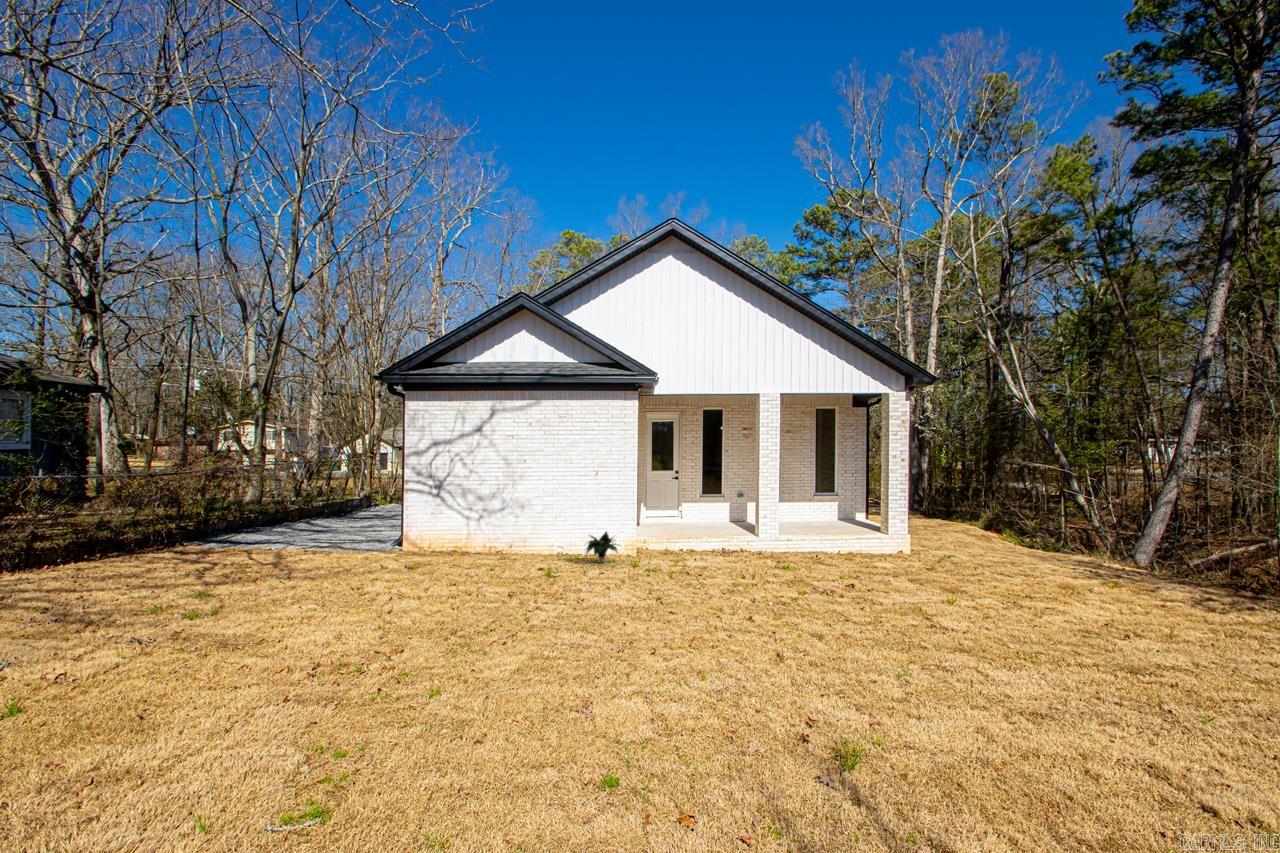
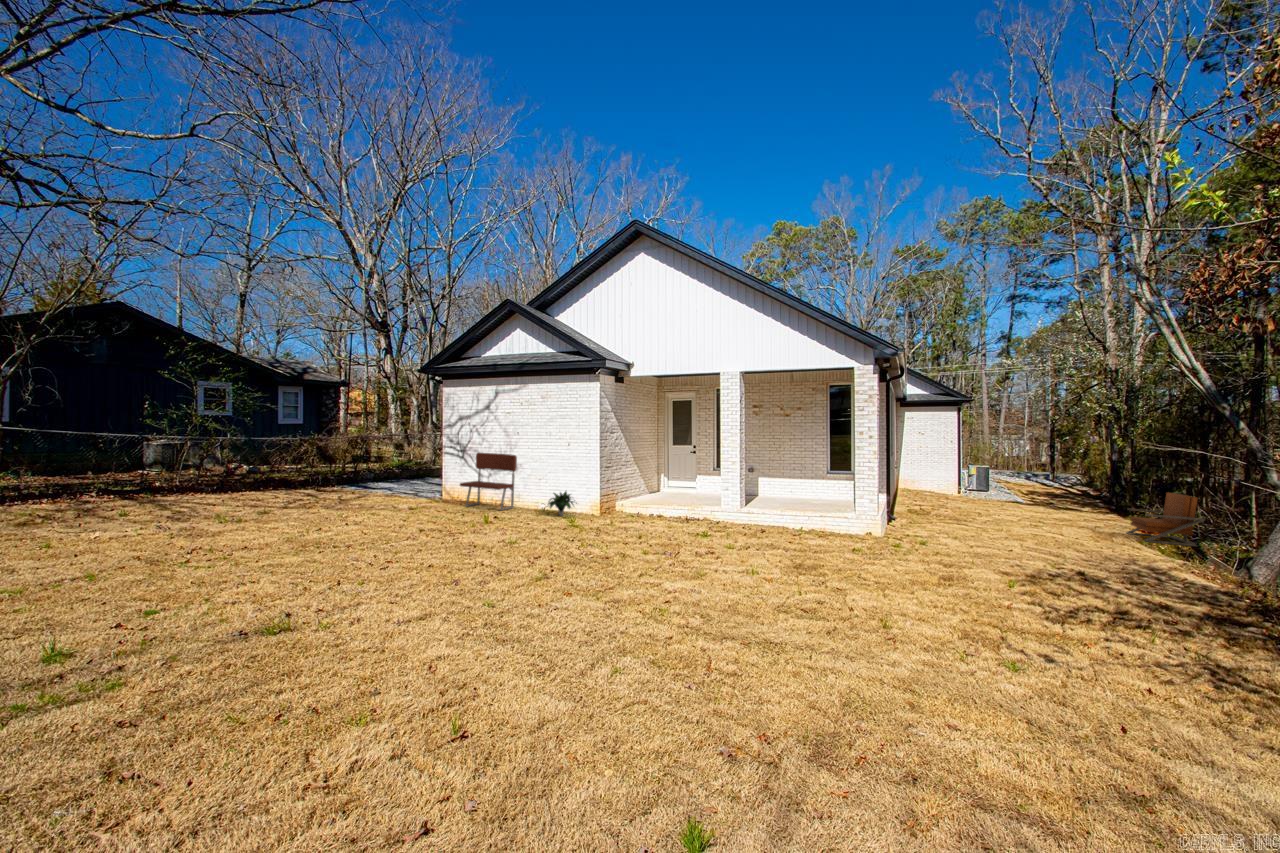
bench: none [456,488,529,563] -> present [460,453,517,510]
lounge chair: none [1035,501,1100,543] -> present [1127,492,1205,546]

